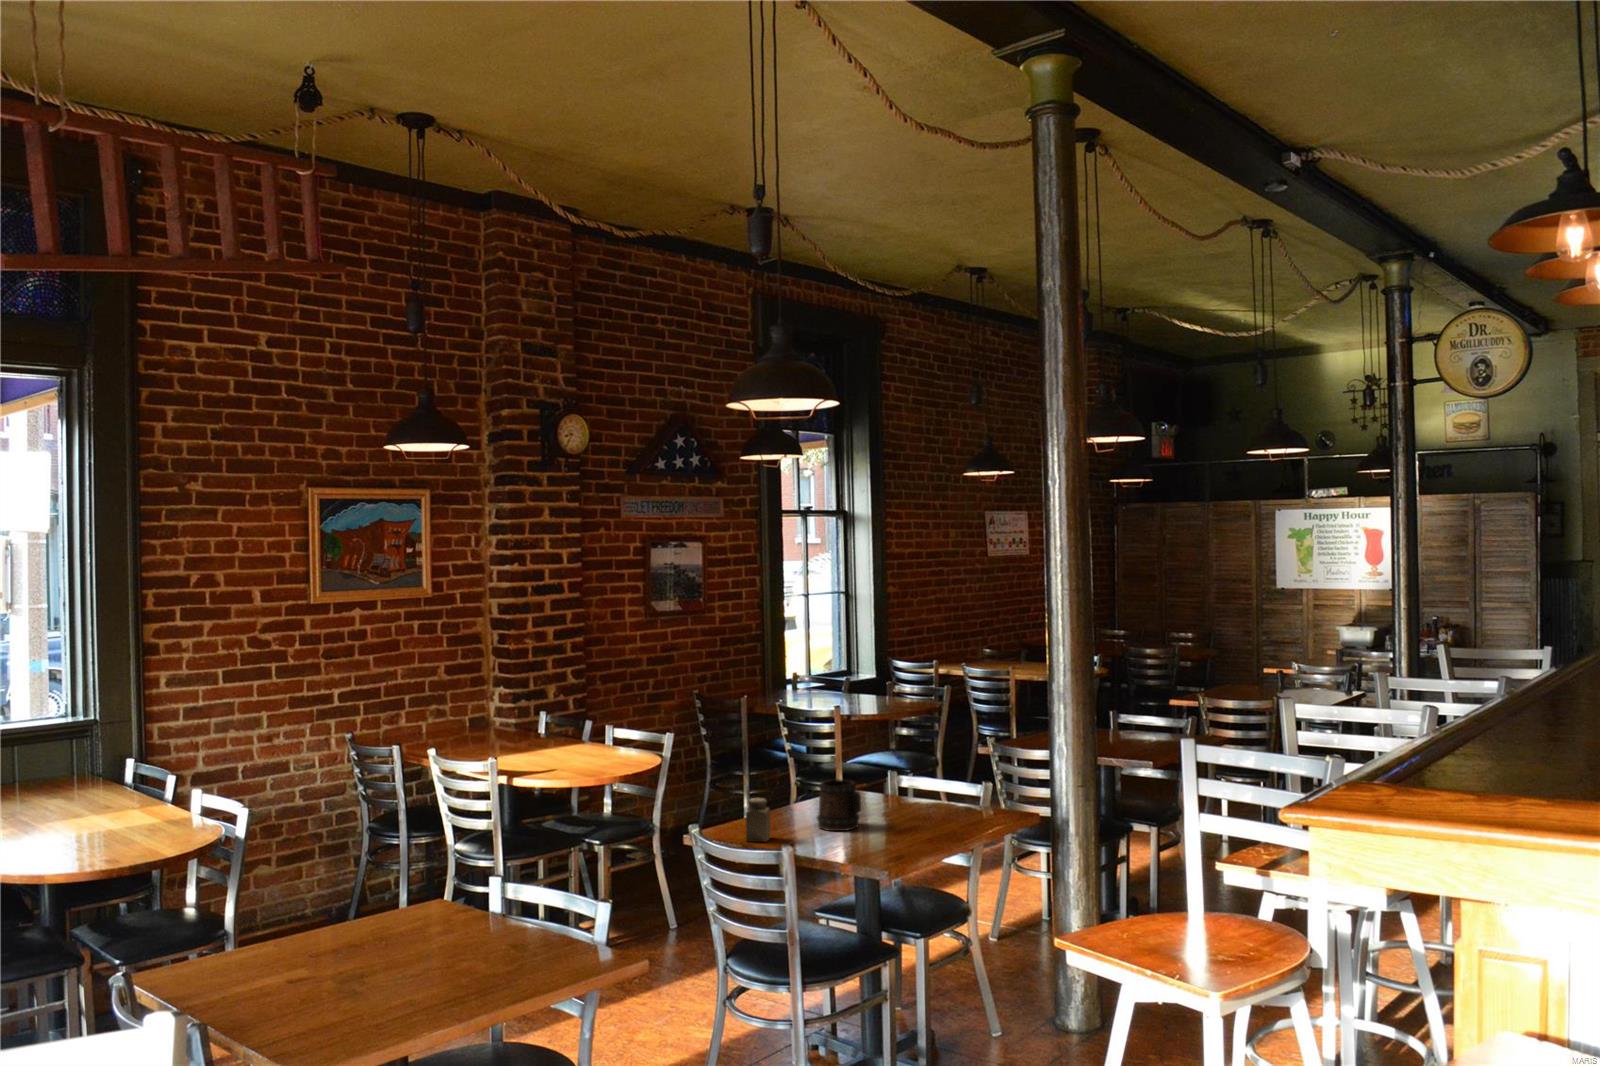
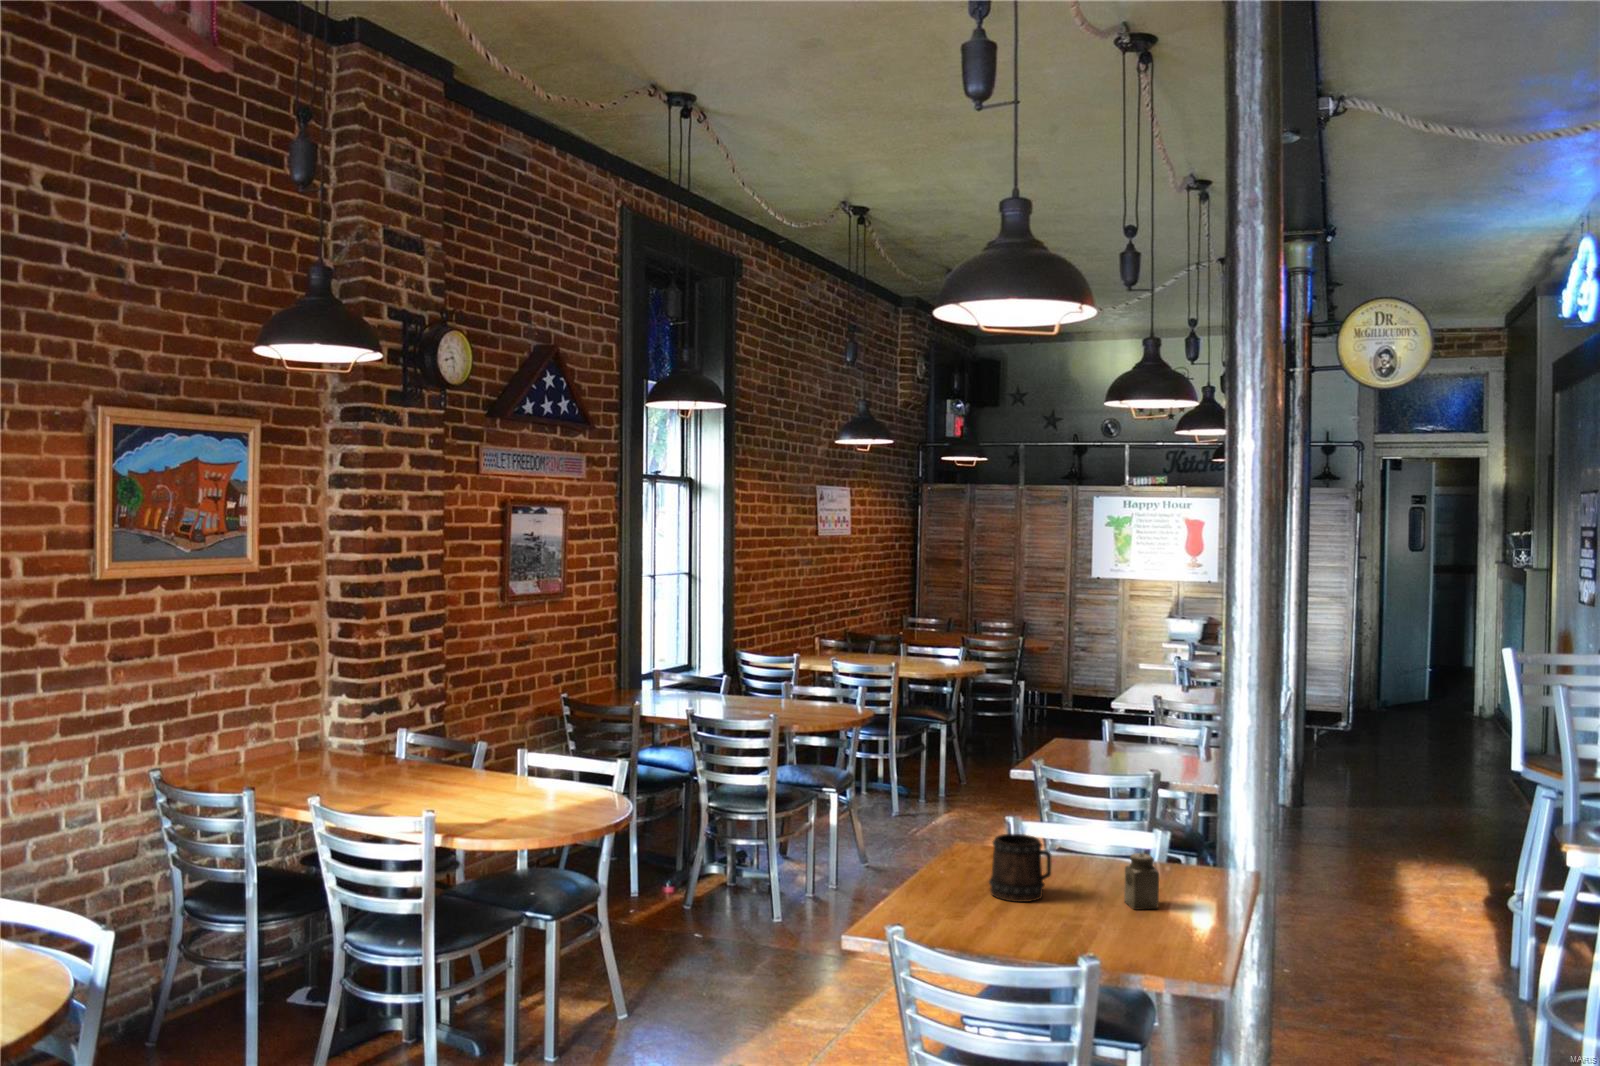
salt shaker: present [745,798,771,842] -> present [1124,853,1159,910]

